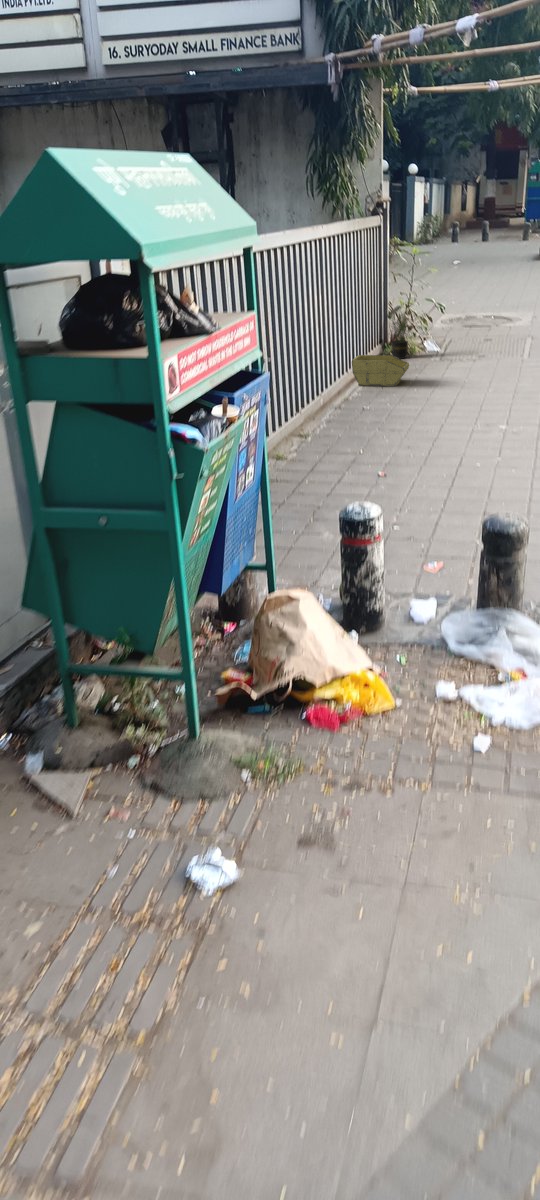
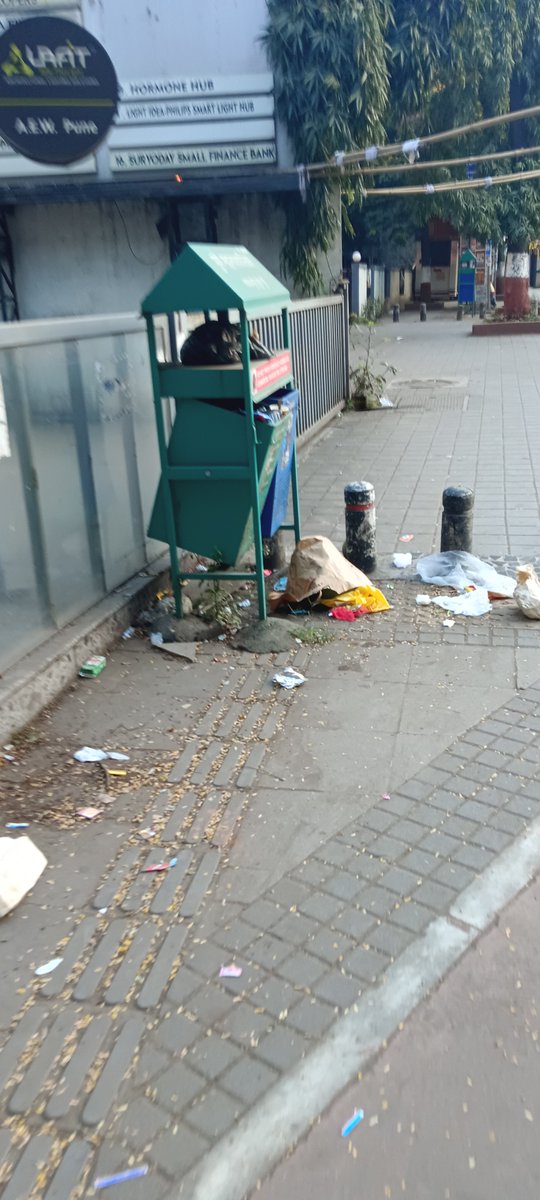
storage bin: present [352,355,409,386] -> none [323,405,371,430]

